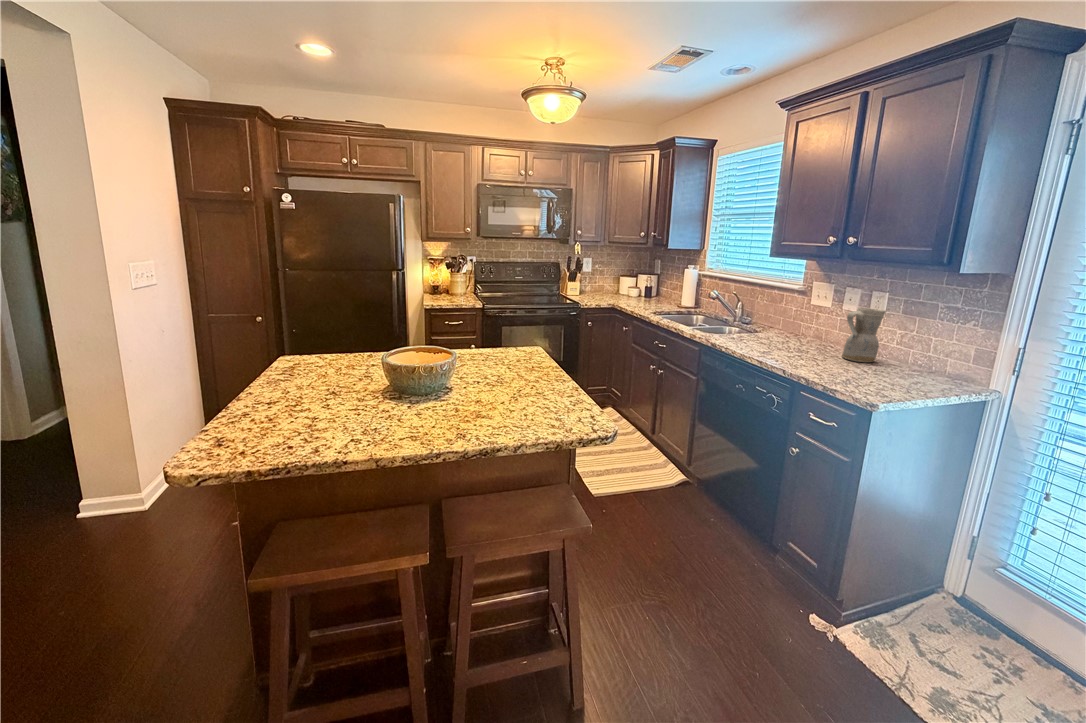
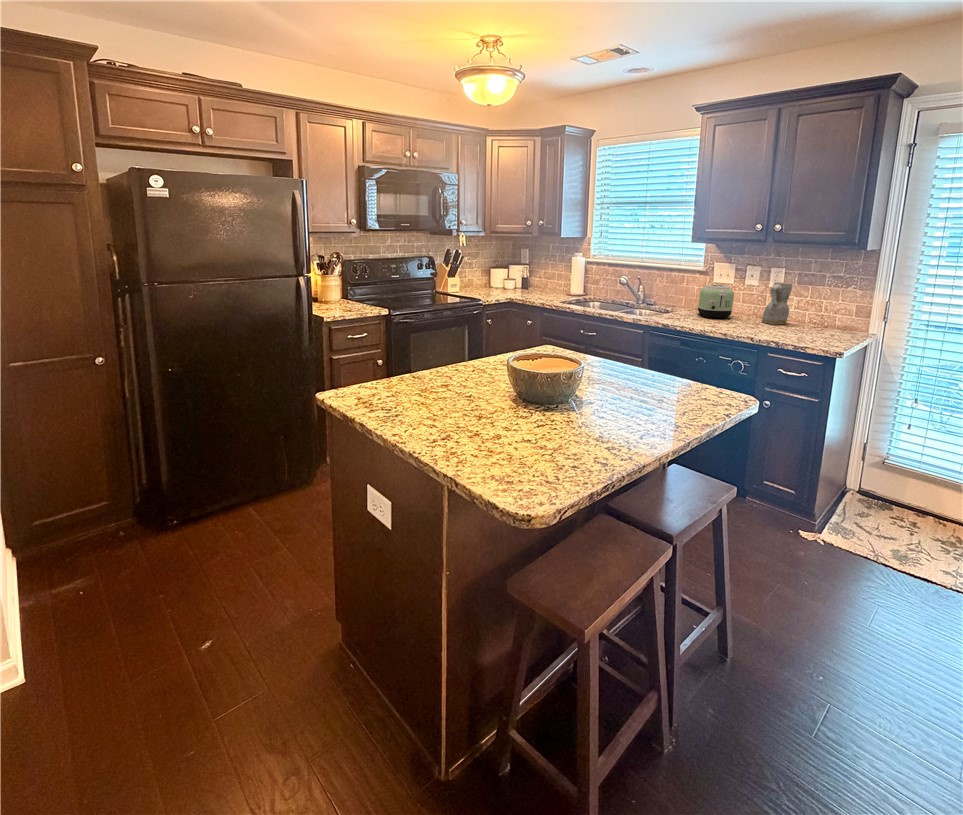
toaster: none [773,306,817,347] -> present [698,285,734,318]

